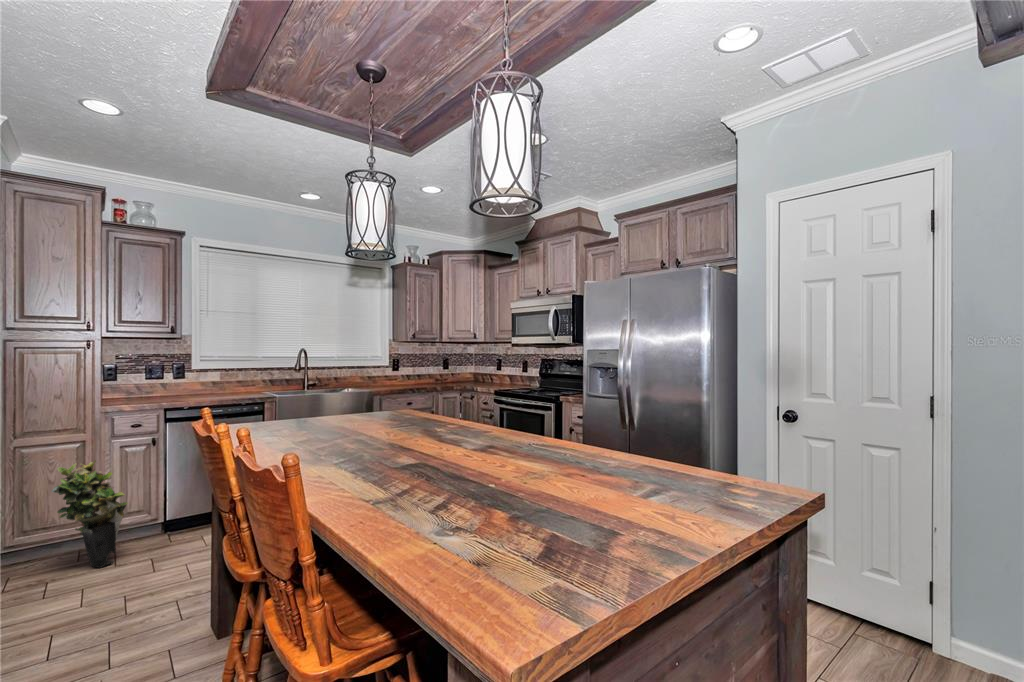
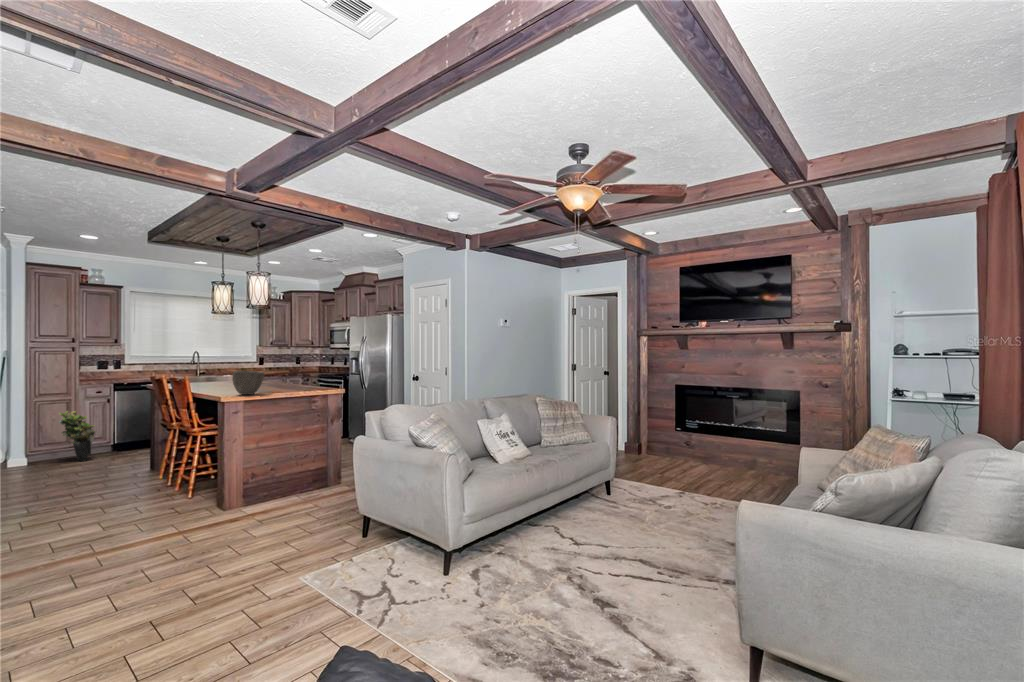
bowl: none [503,430,633,553] -> present [232,371,264,395]

